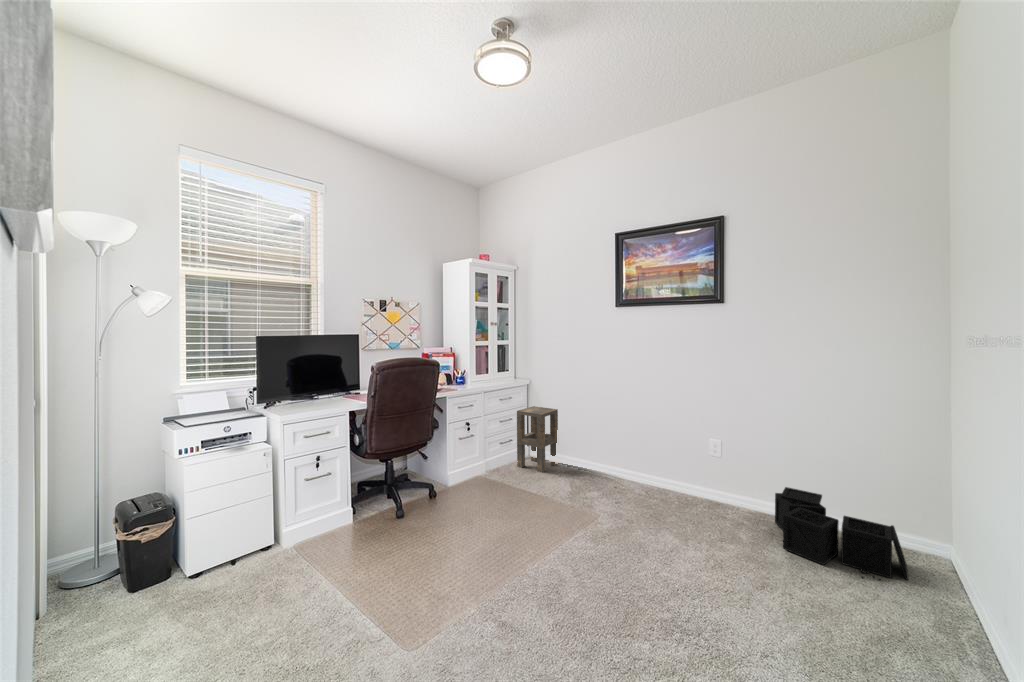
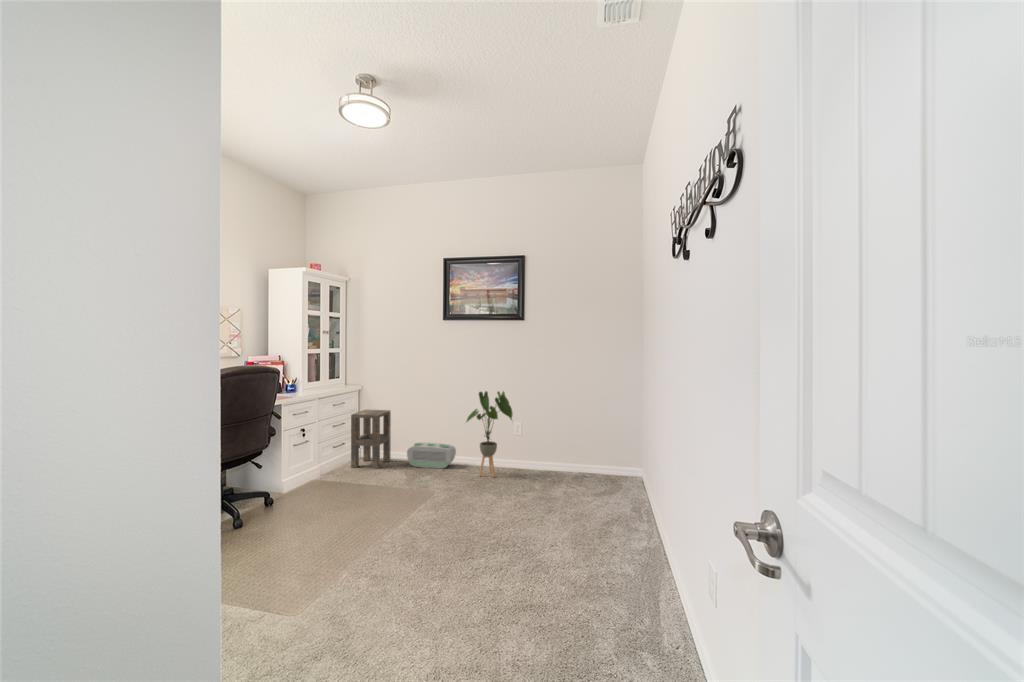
house plant: none [638,397,707,509] -> present [466,391,513,477]
air purifier: none [574,450,631,484] -> present [407,443,456,468]
storage bin: present [775,487,909,580] -> none [557,449,625,495]

